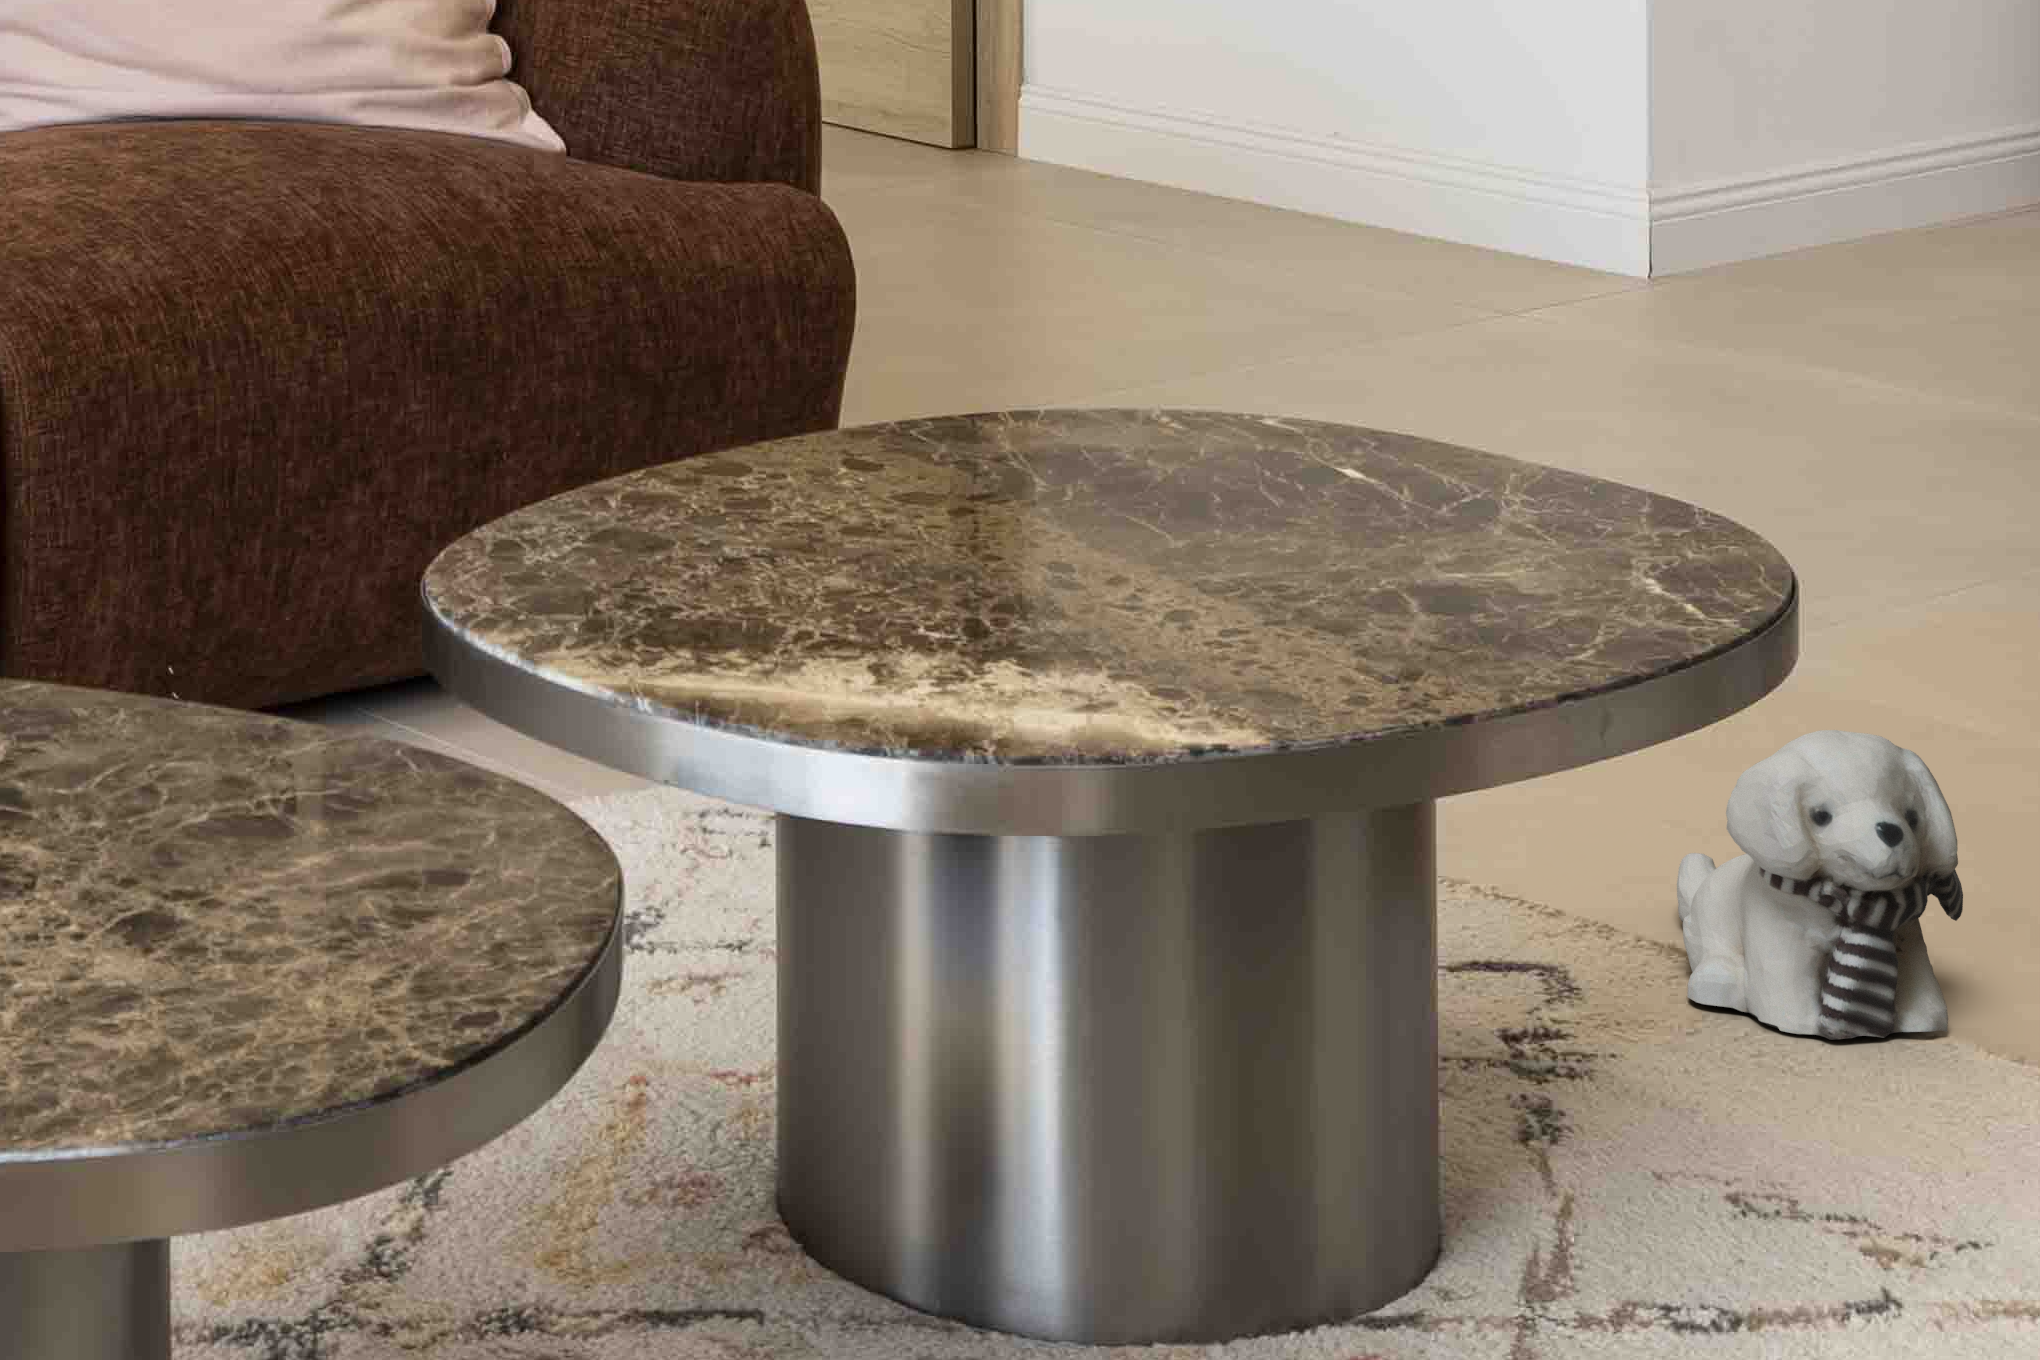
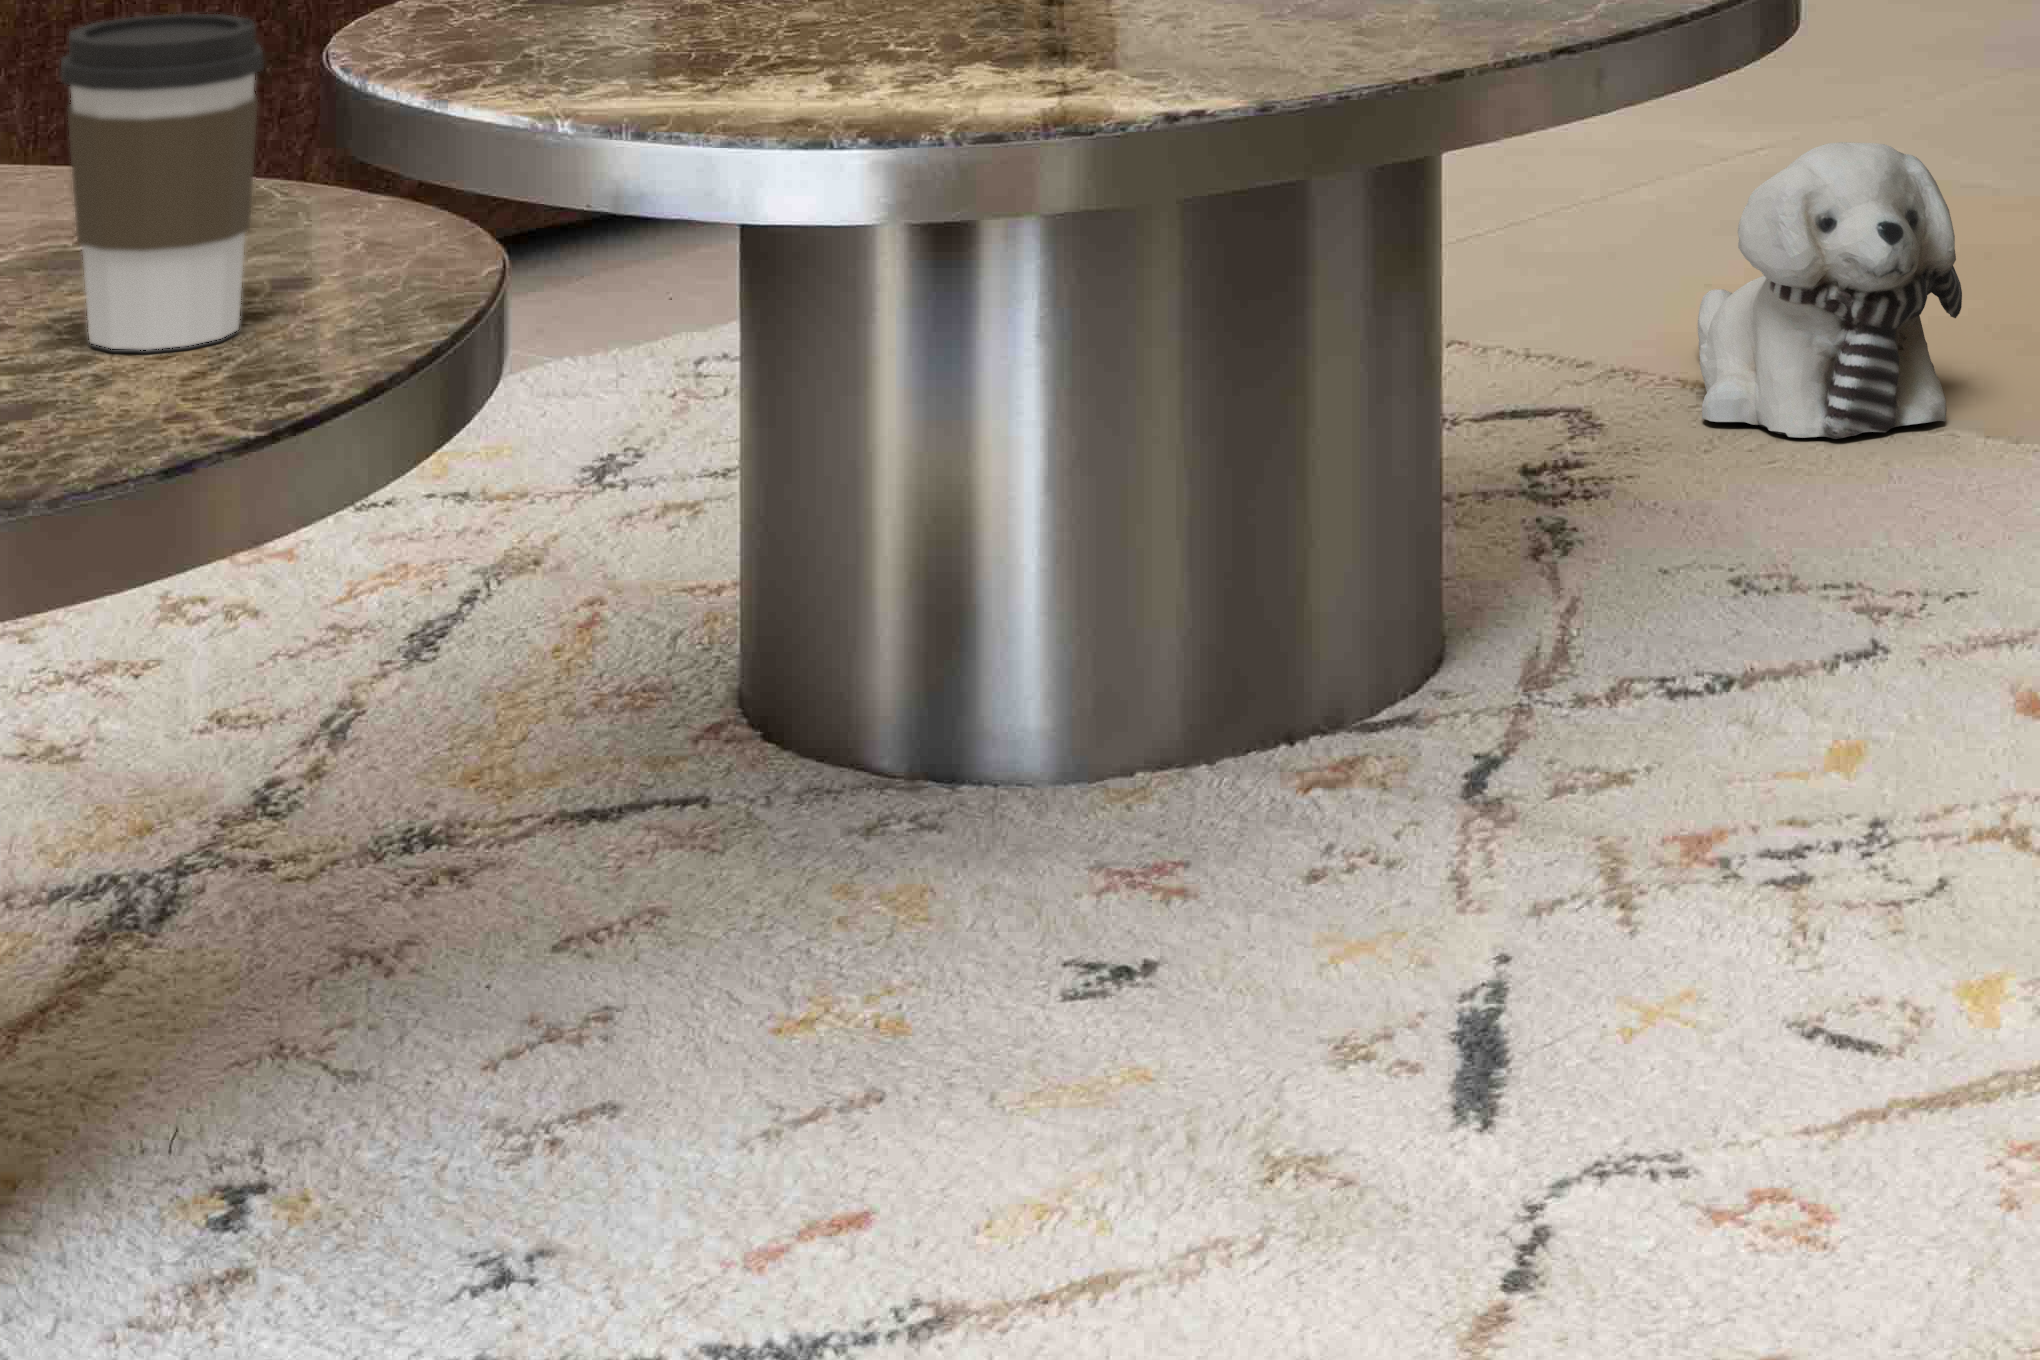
coffee cup: none [279,627,446,934] -> present [61,14,264,350]

